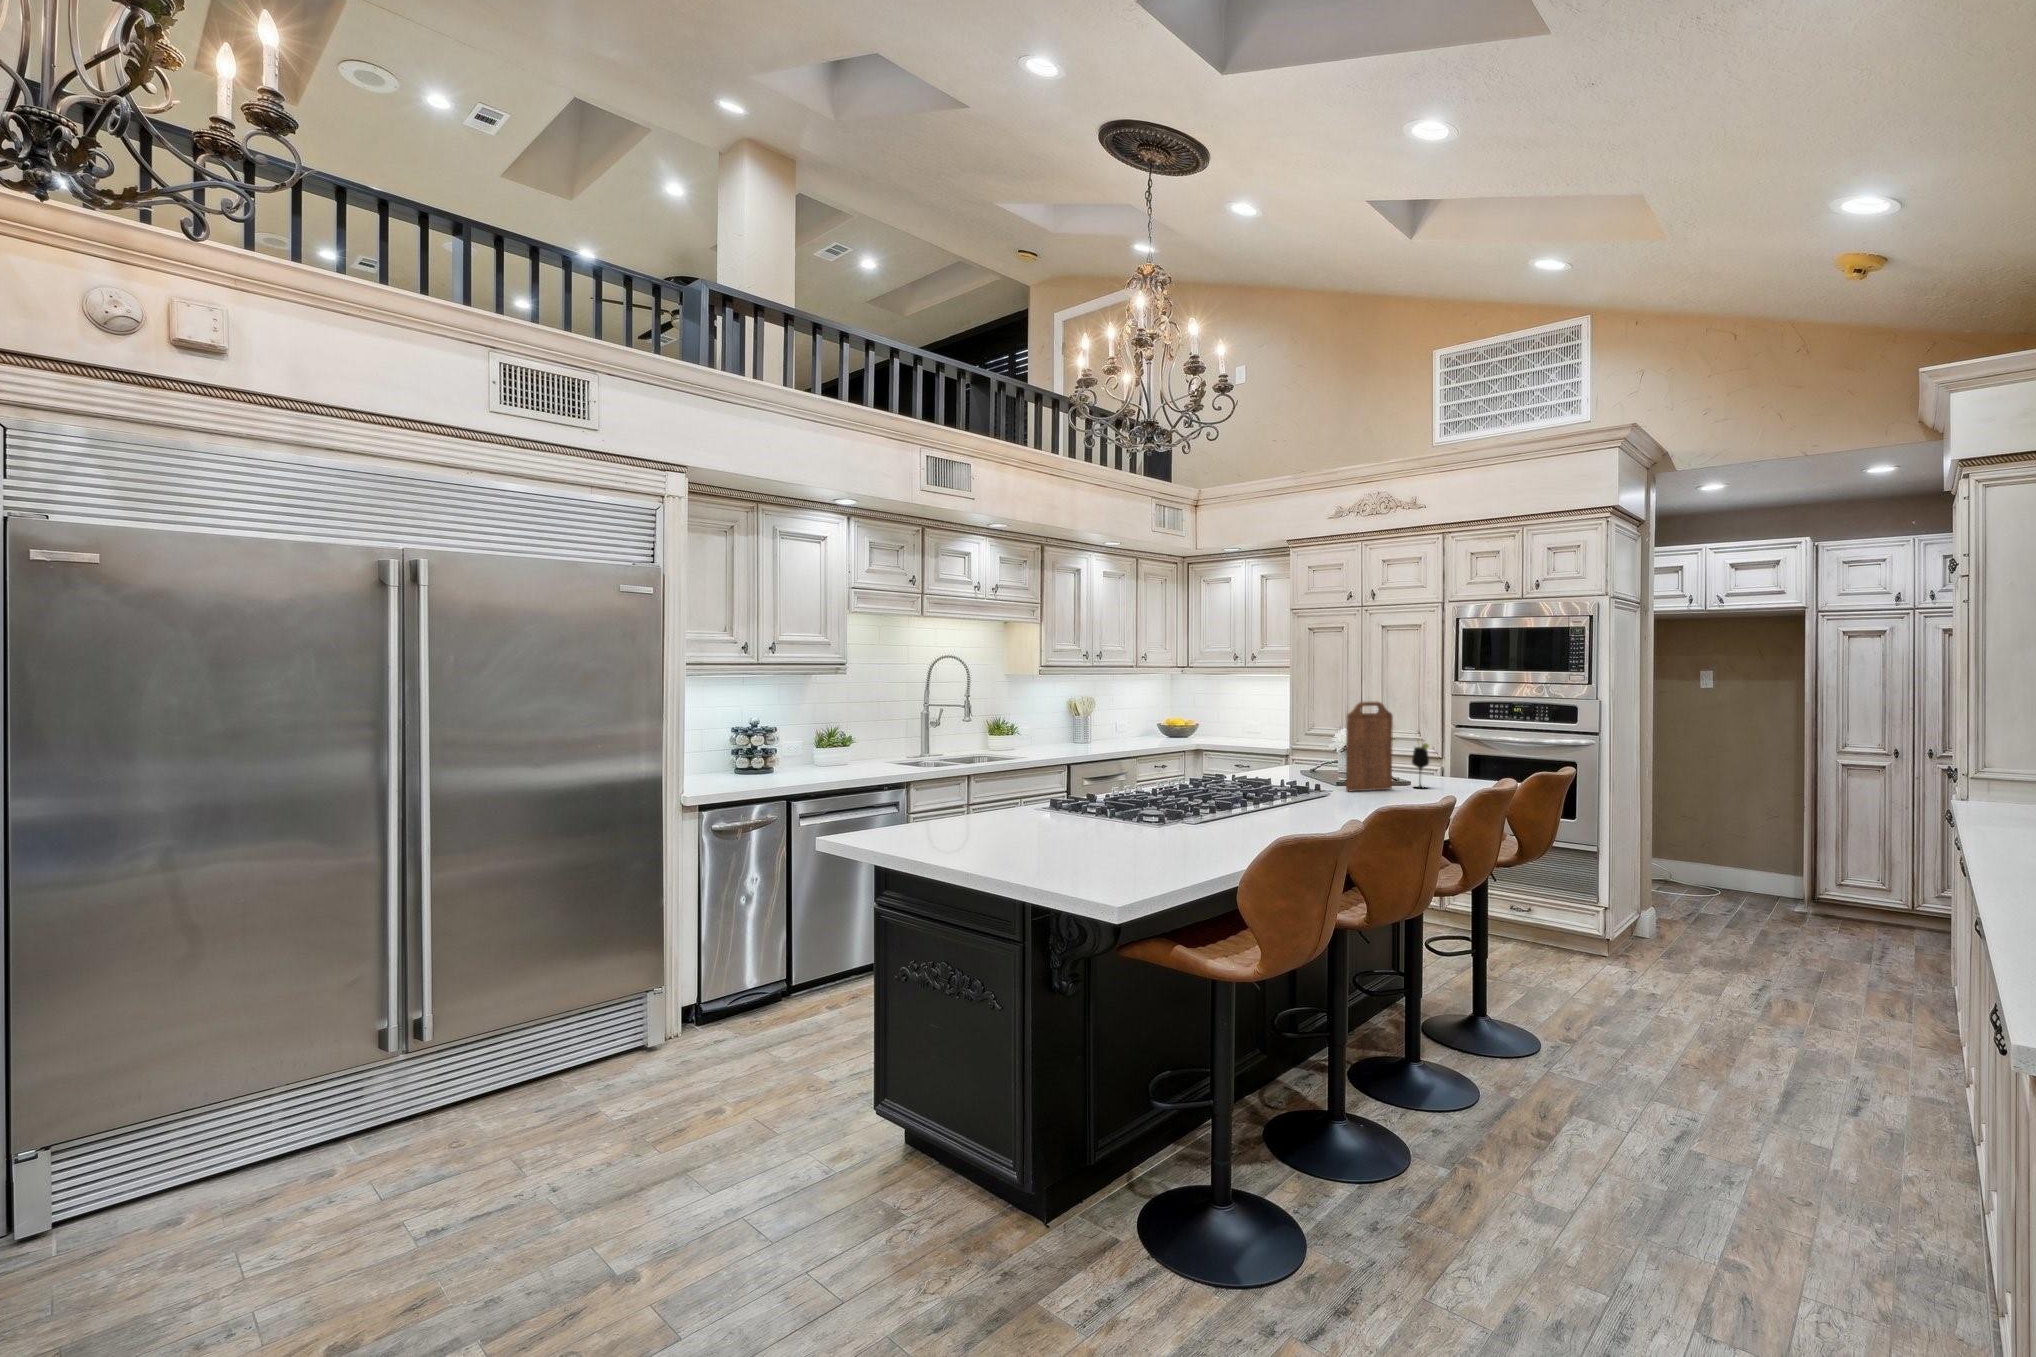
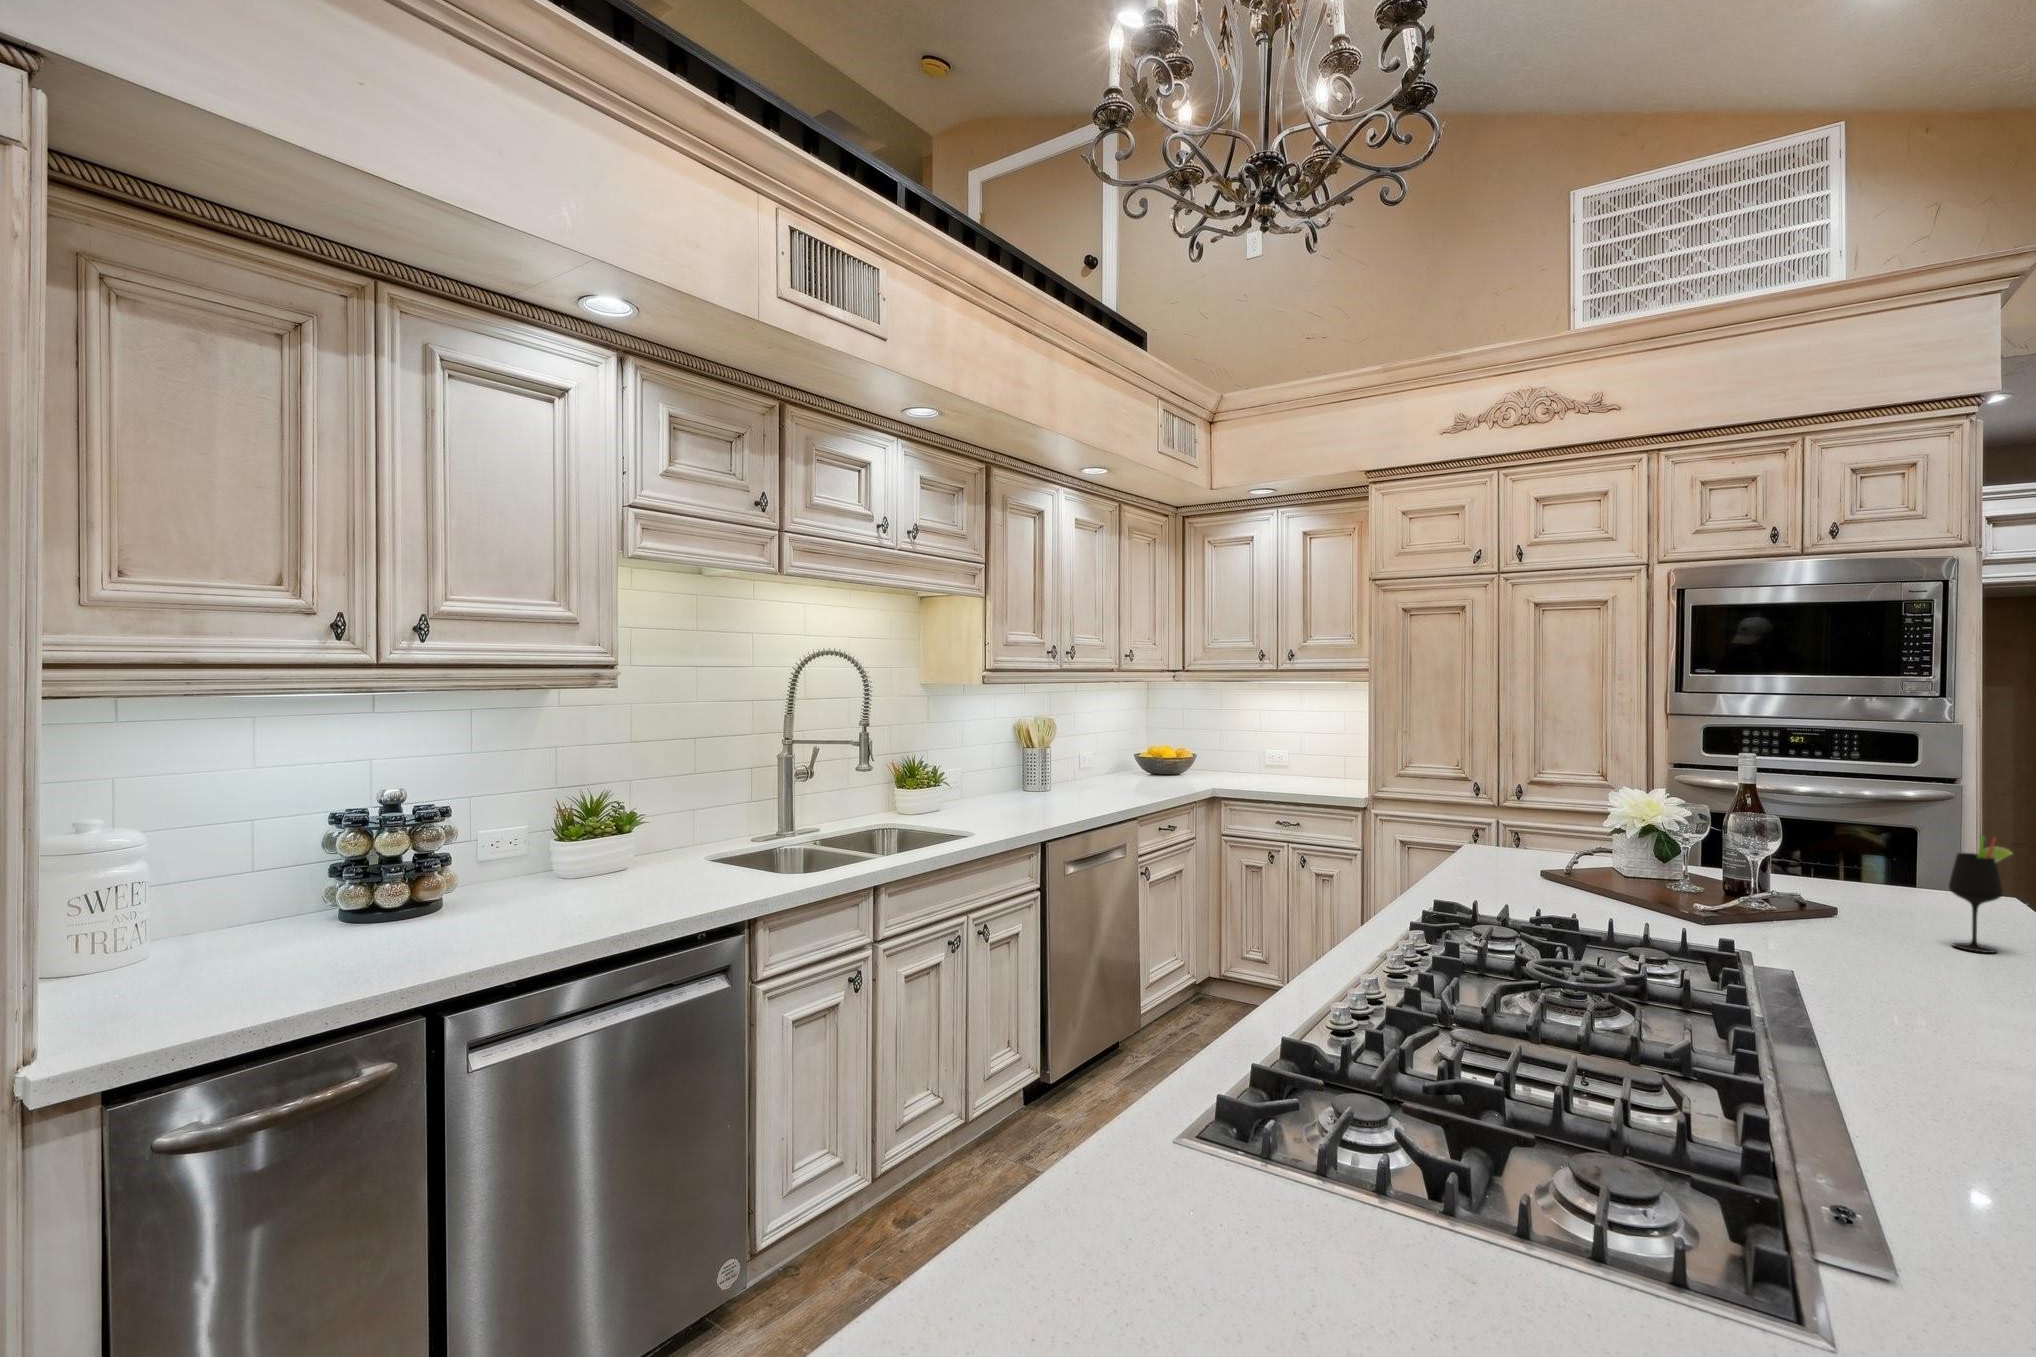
cutting board: present [1346,701,1393,791] -> none [1868,751,1947,978]

